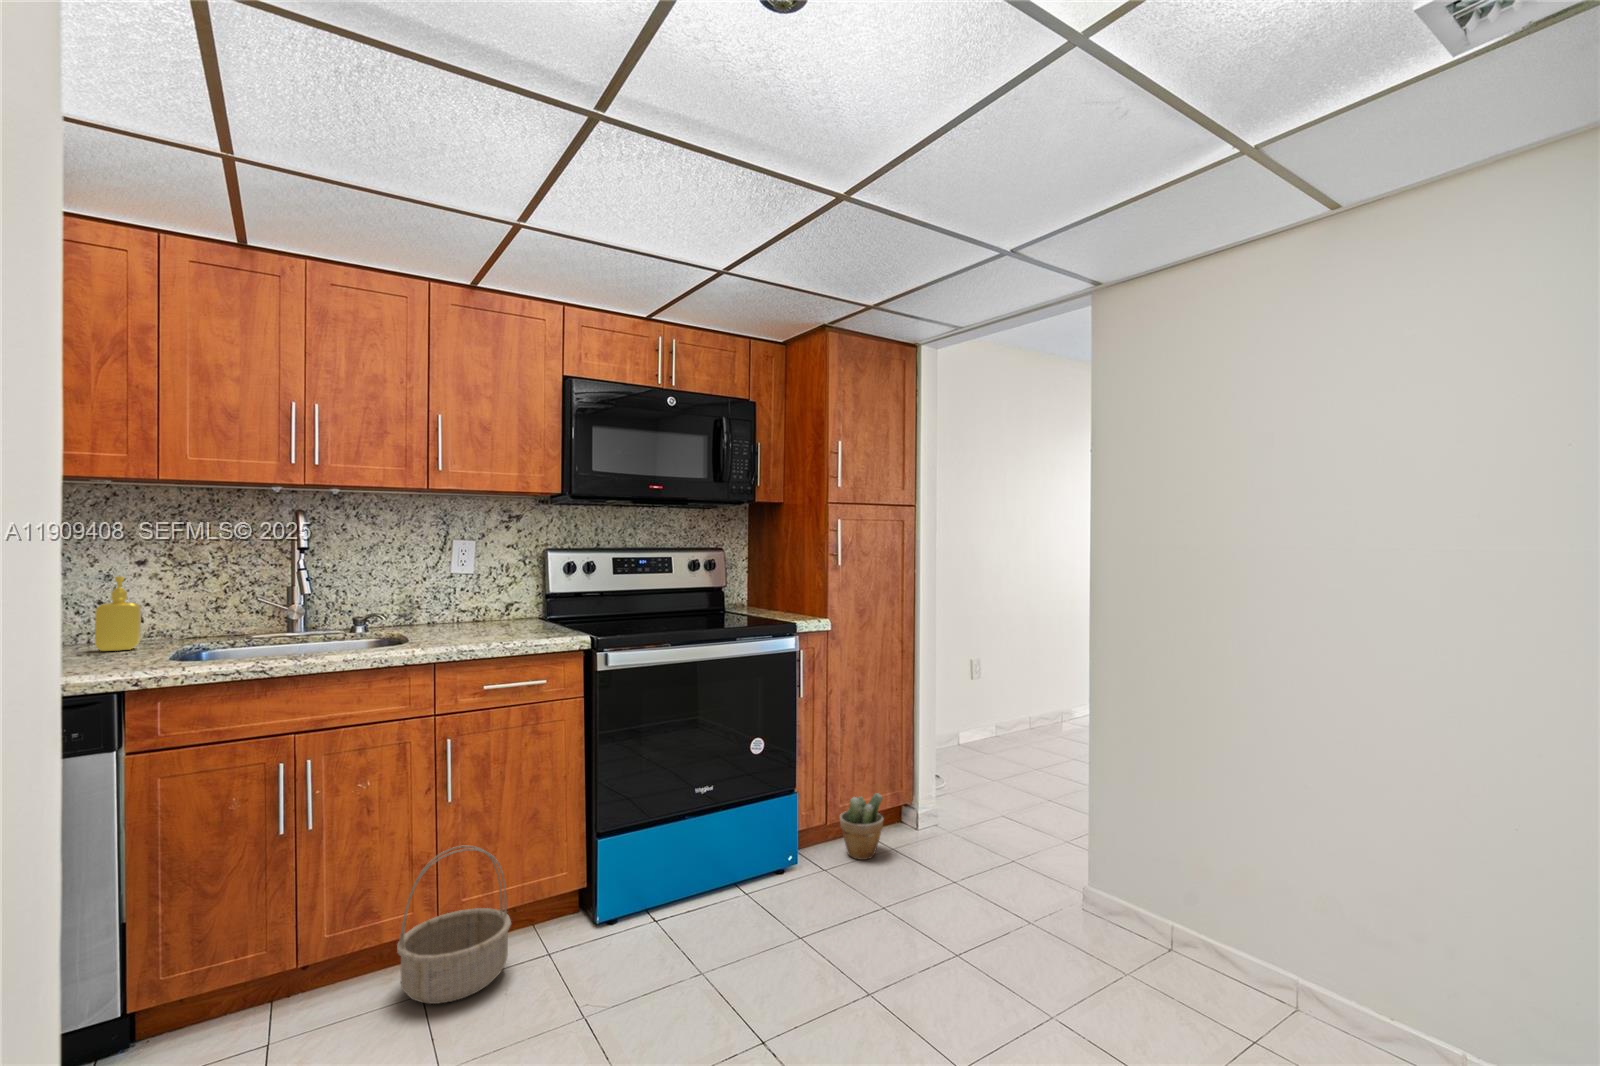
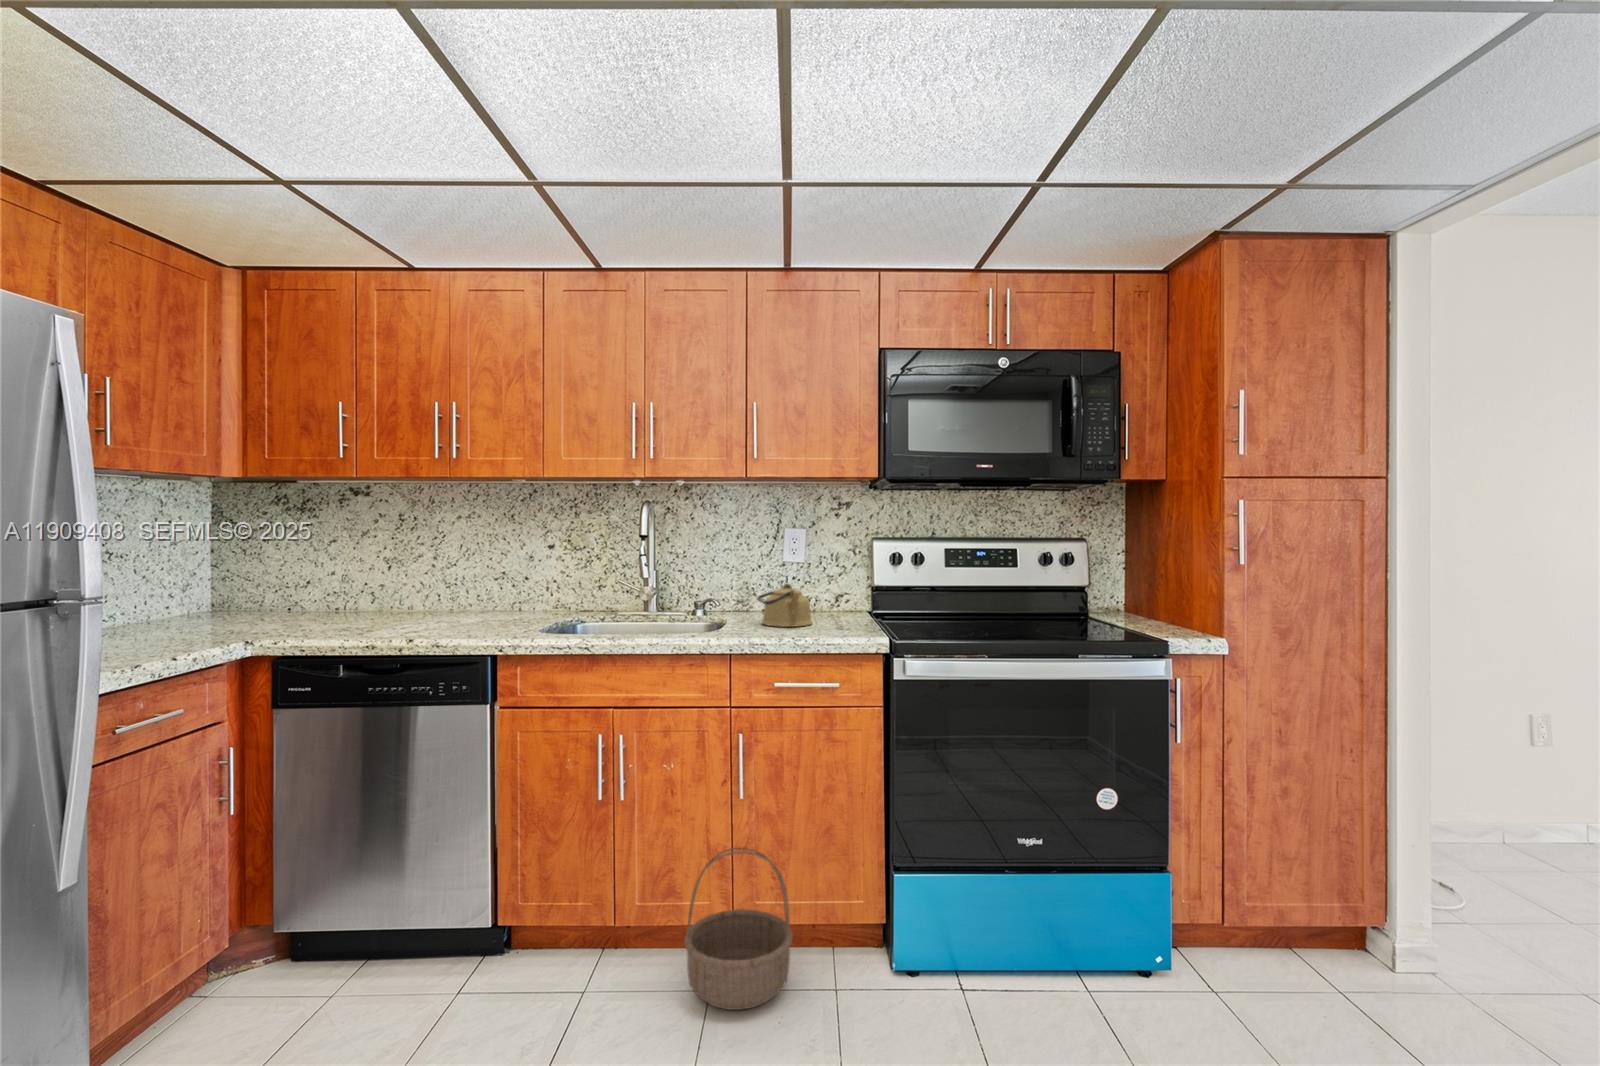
soap dispenser: present [95,576,141,651] -> none [514,558,545,618]
kettle: none [435,594,498,636] -> present [757,584,812,627]
potted plant: present [840,793,883,860] -> none [1245,899,1322,997]

